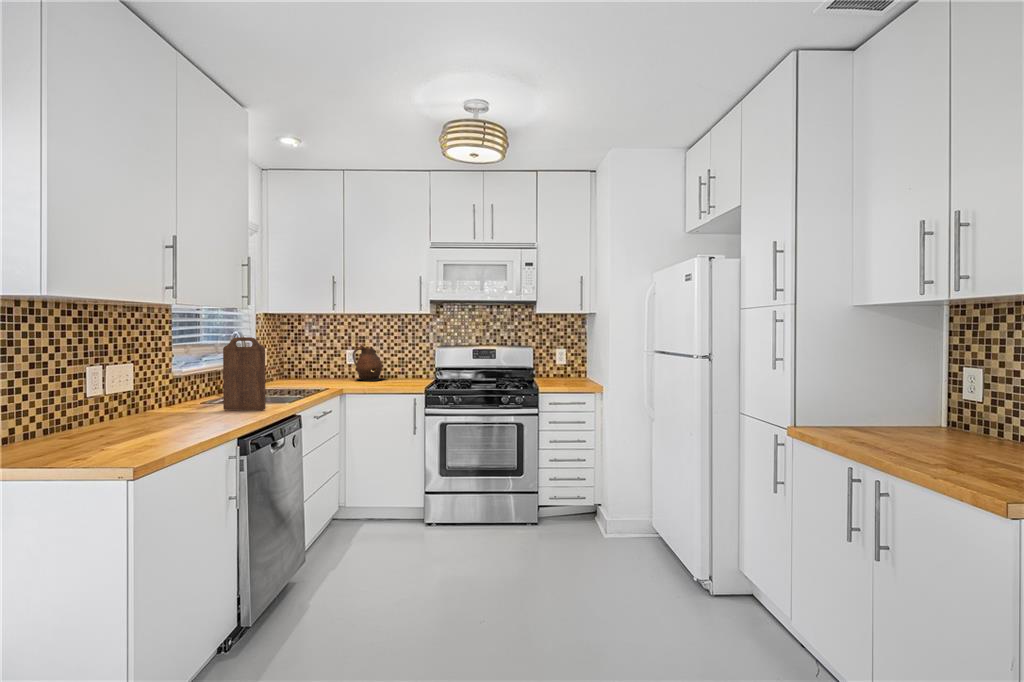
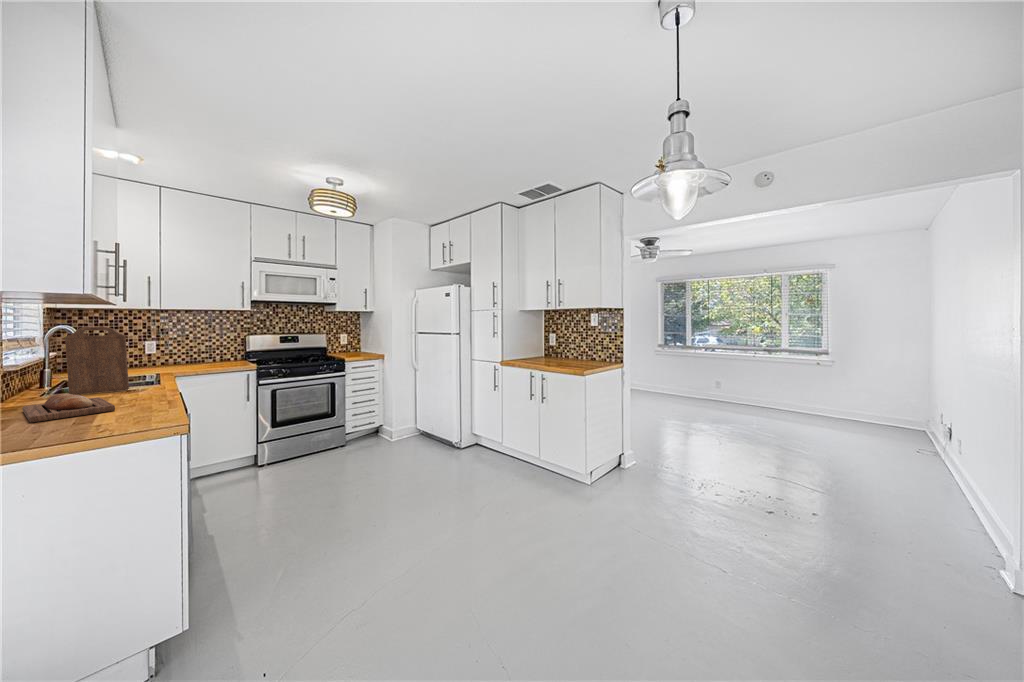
ceramic pitcher: present [352,344,385,380] -> none [155,336,194,366]
bread loaf: none [132,411,216,439] -> present [22,394,115,422]

